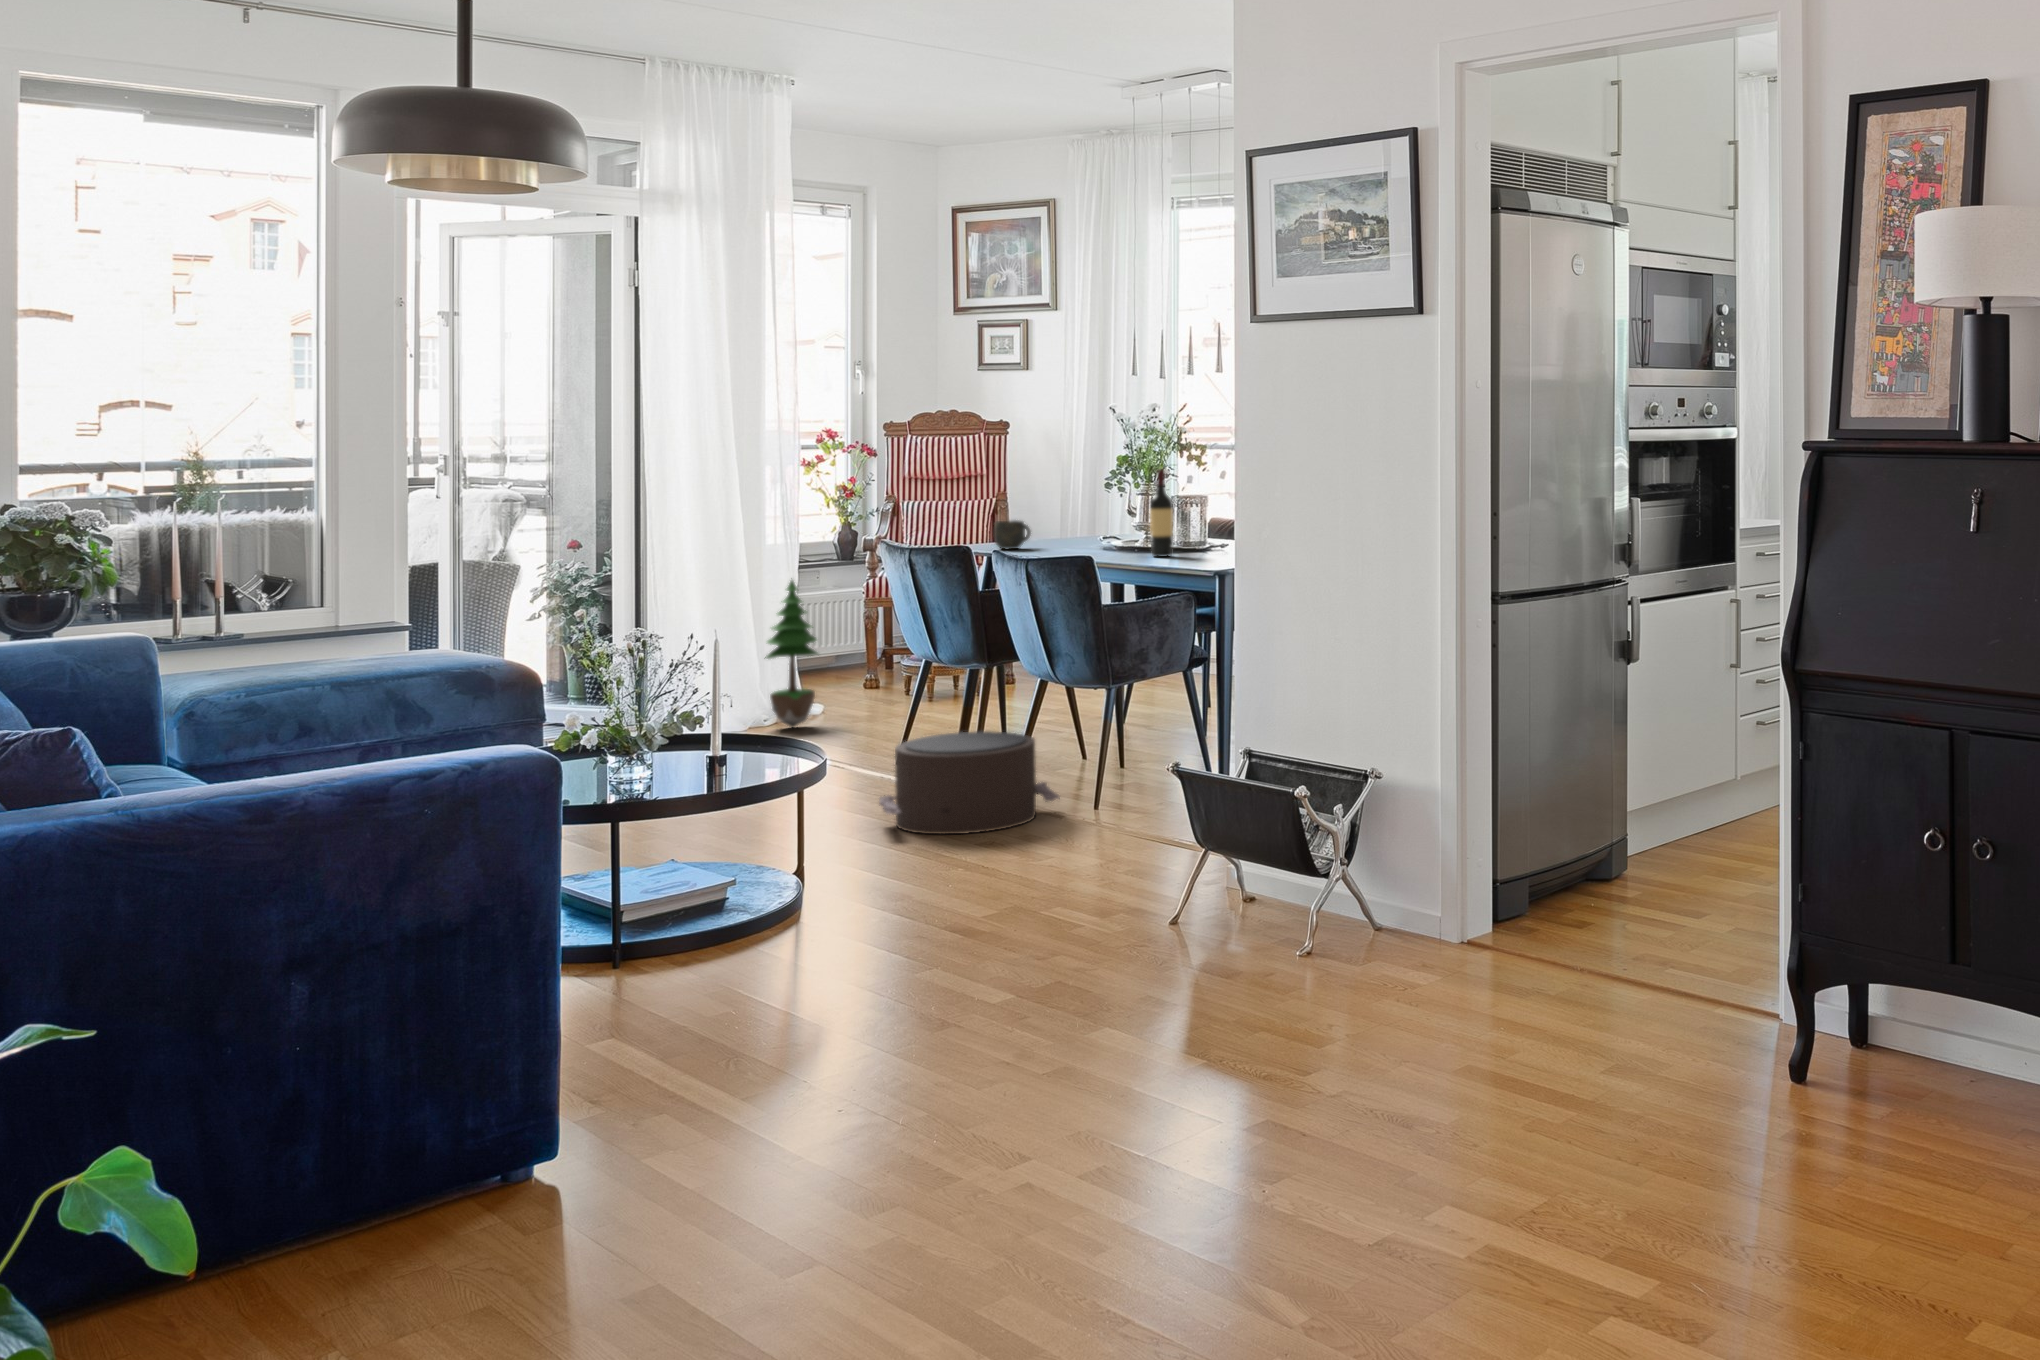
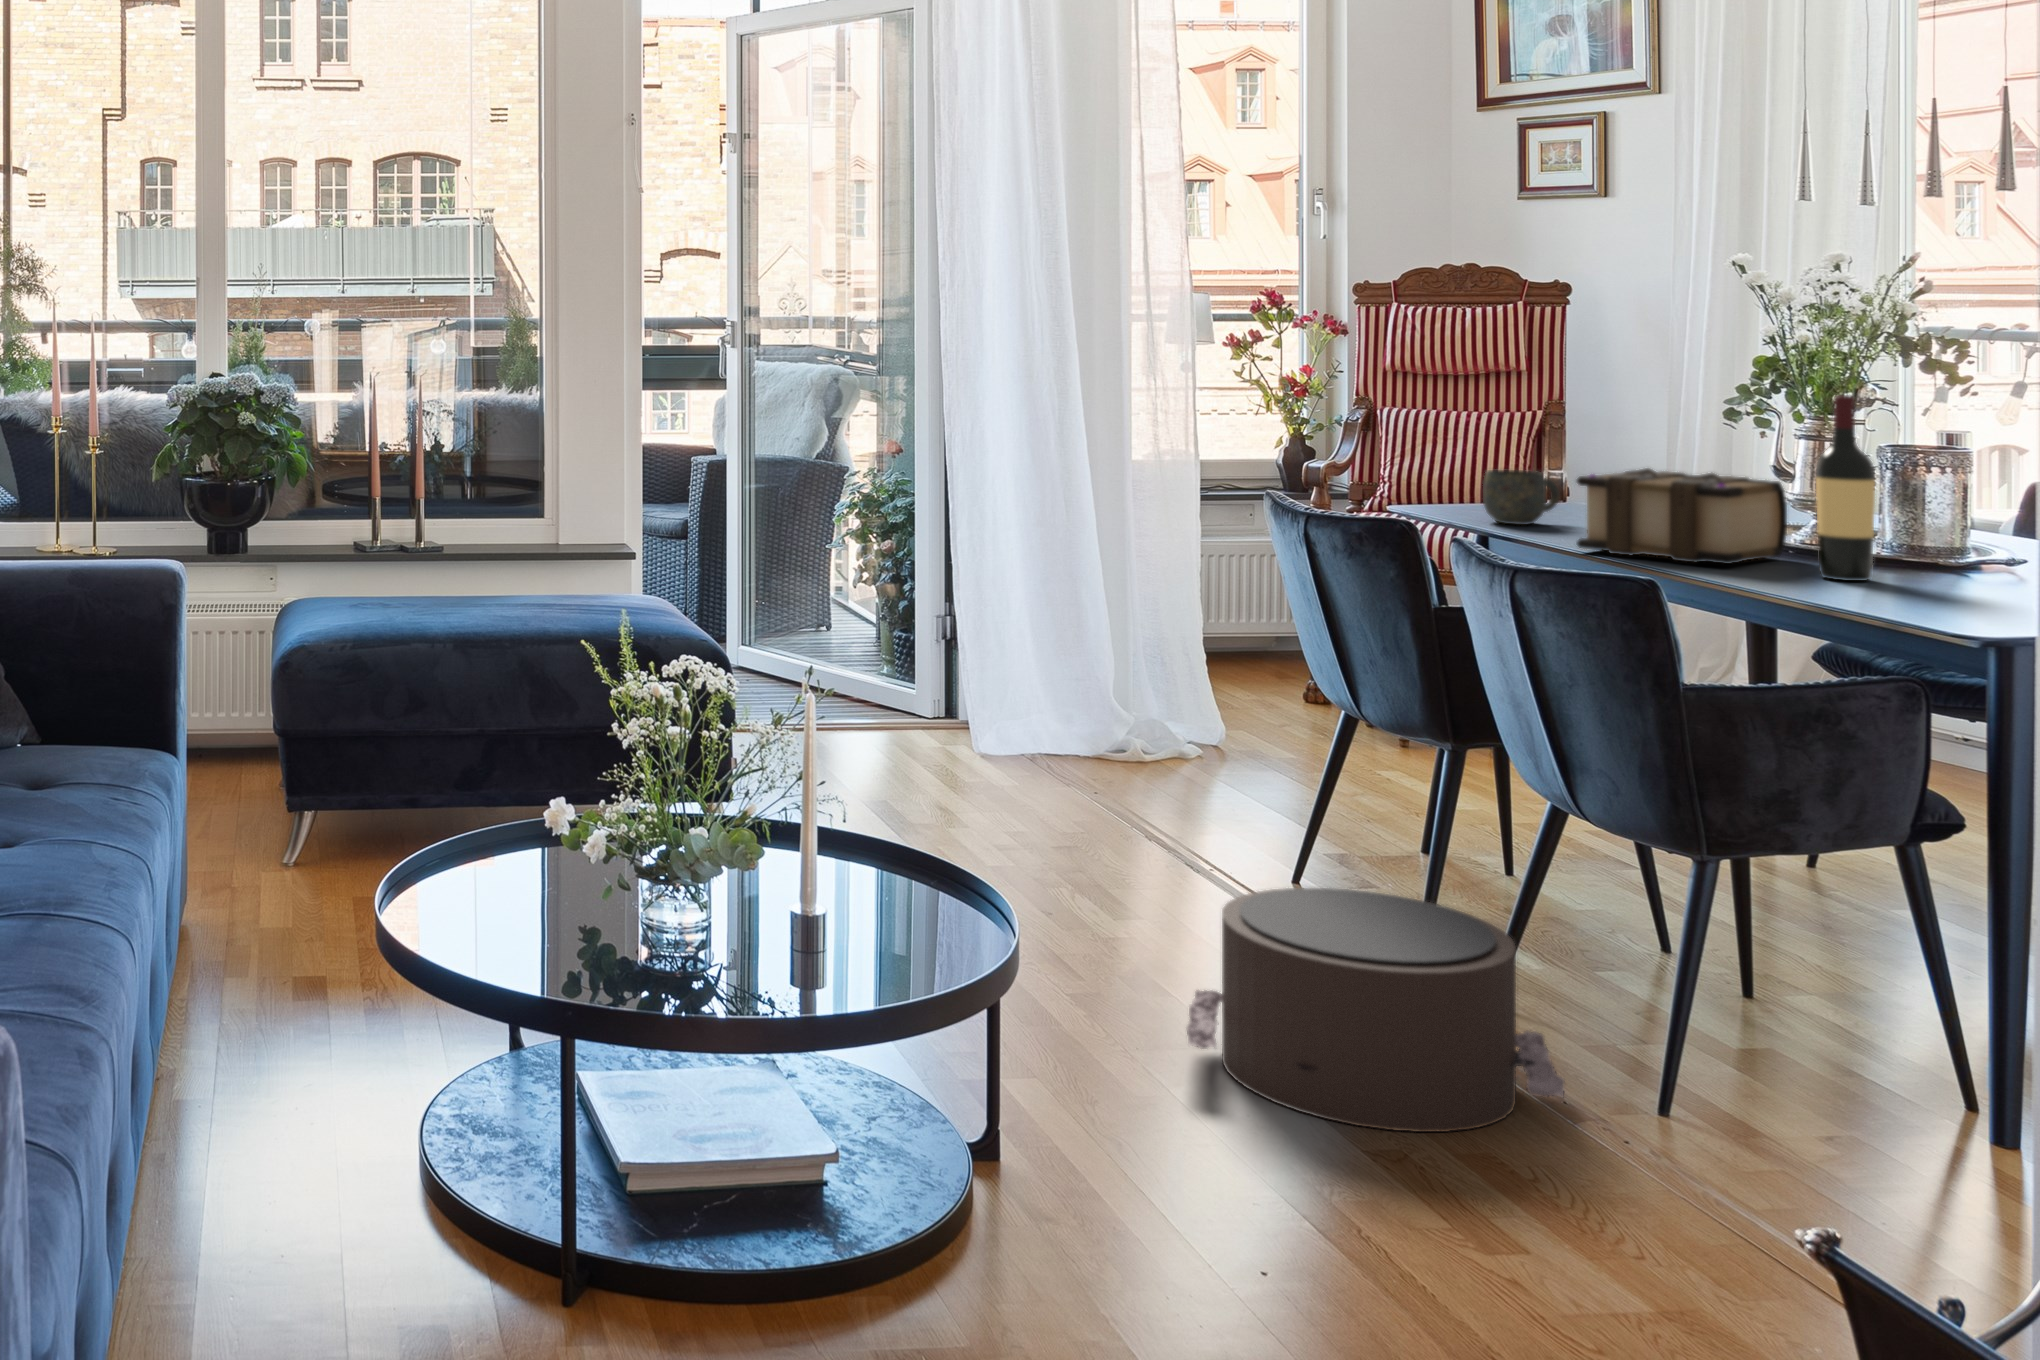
book: none [1045,511,1137,556] -> present [1577,468,1787,564]
potted tree: present [765,578,818,727] -> none [1122,524,1211,759]

